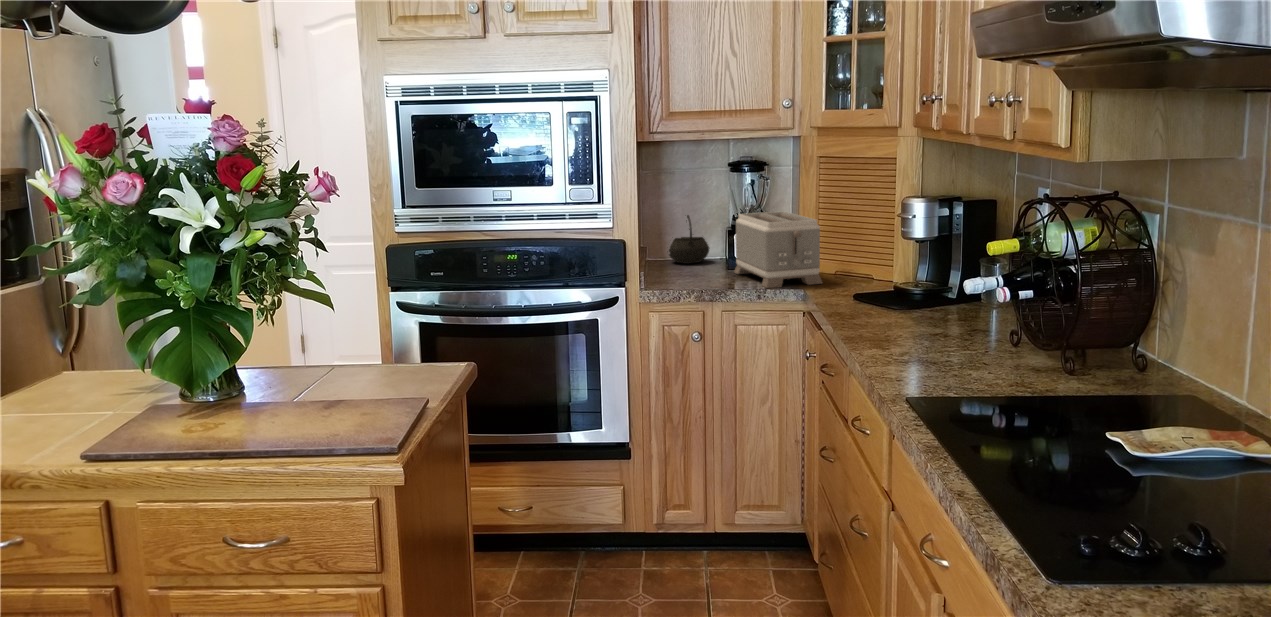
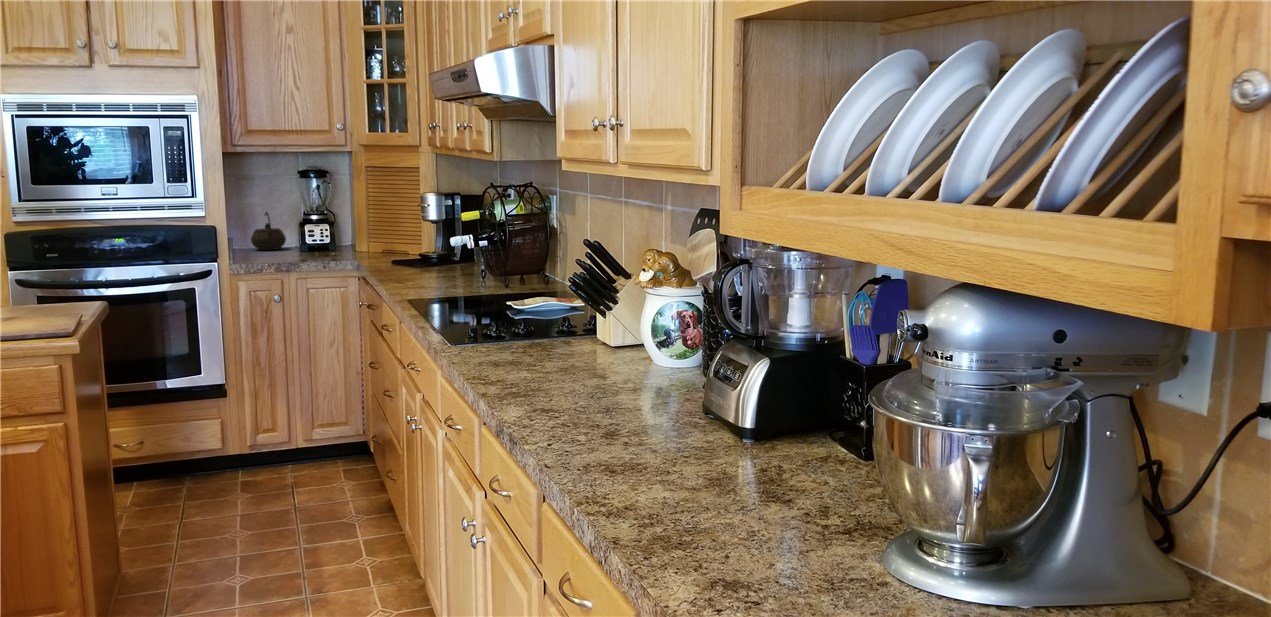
toaster: present [734,211,823,288] -> none [305,207,372,261]

